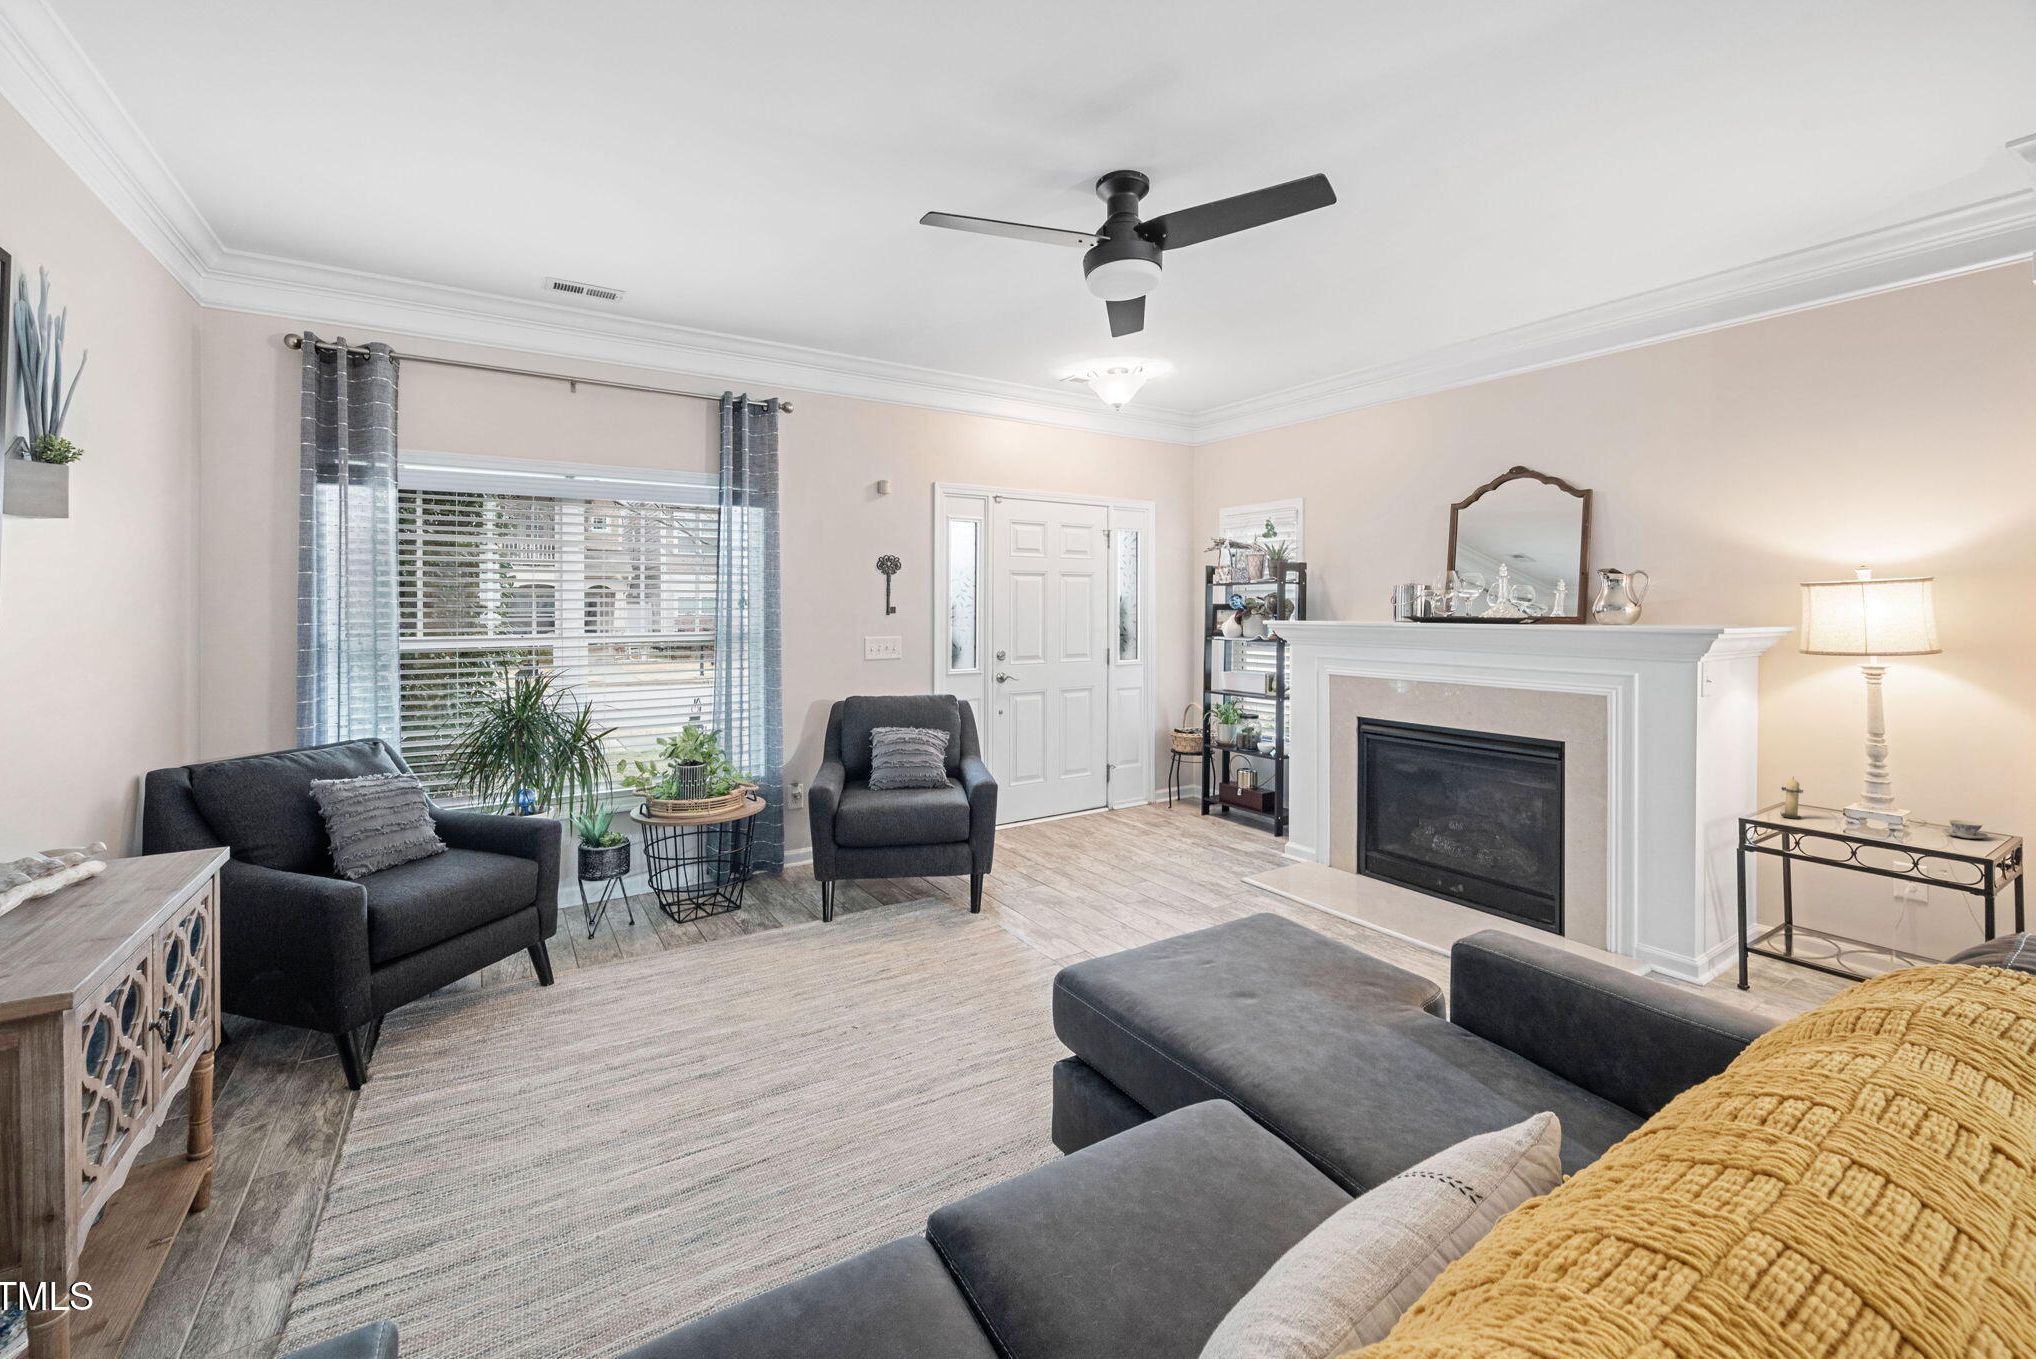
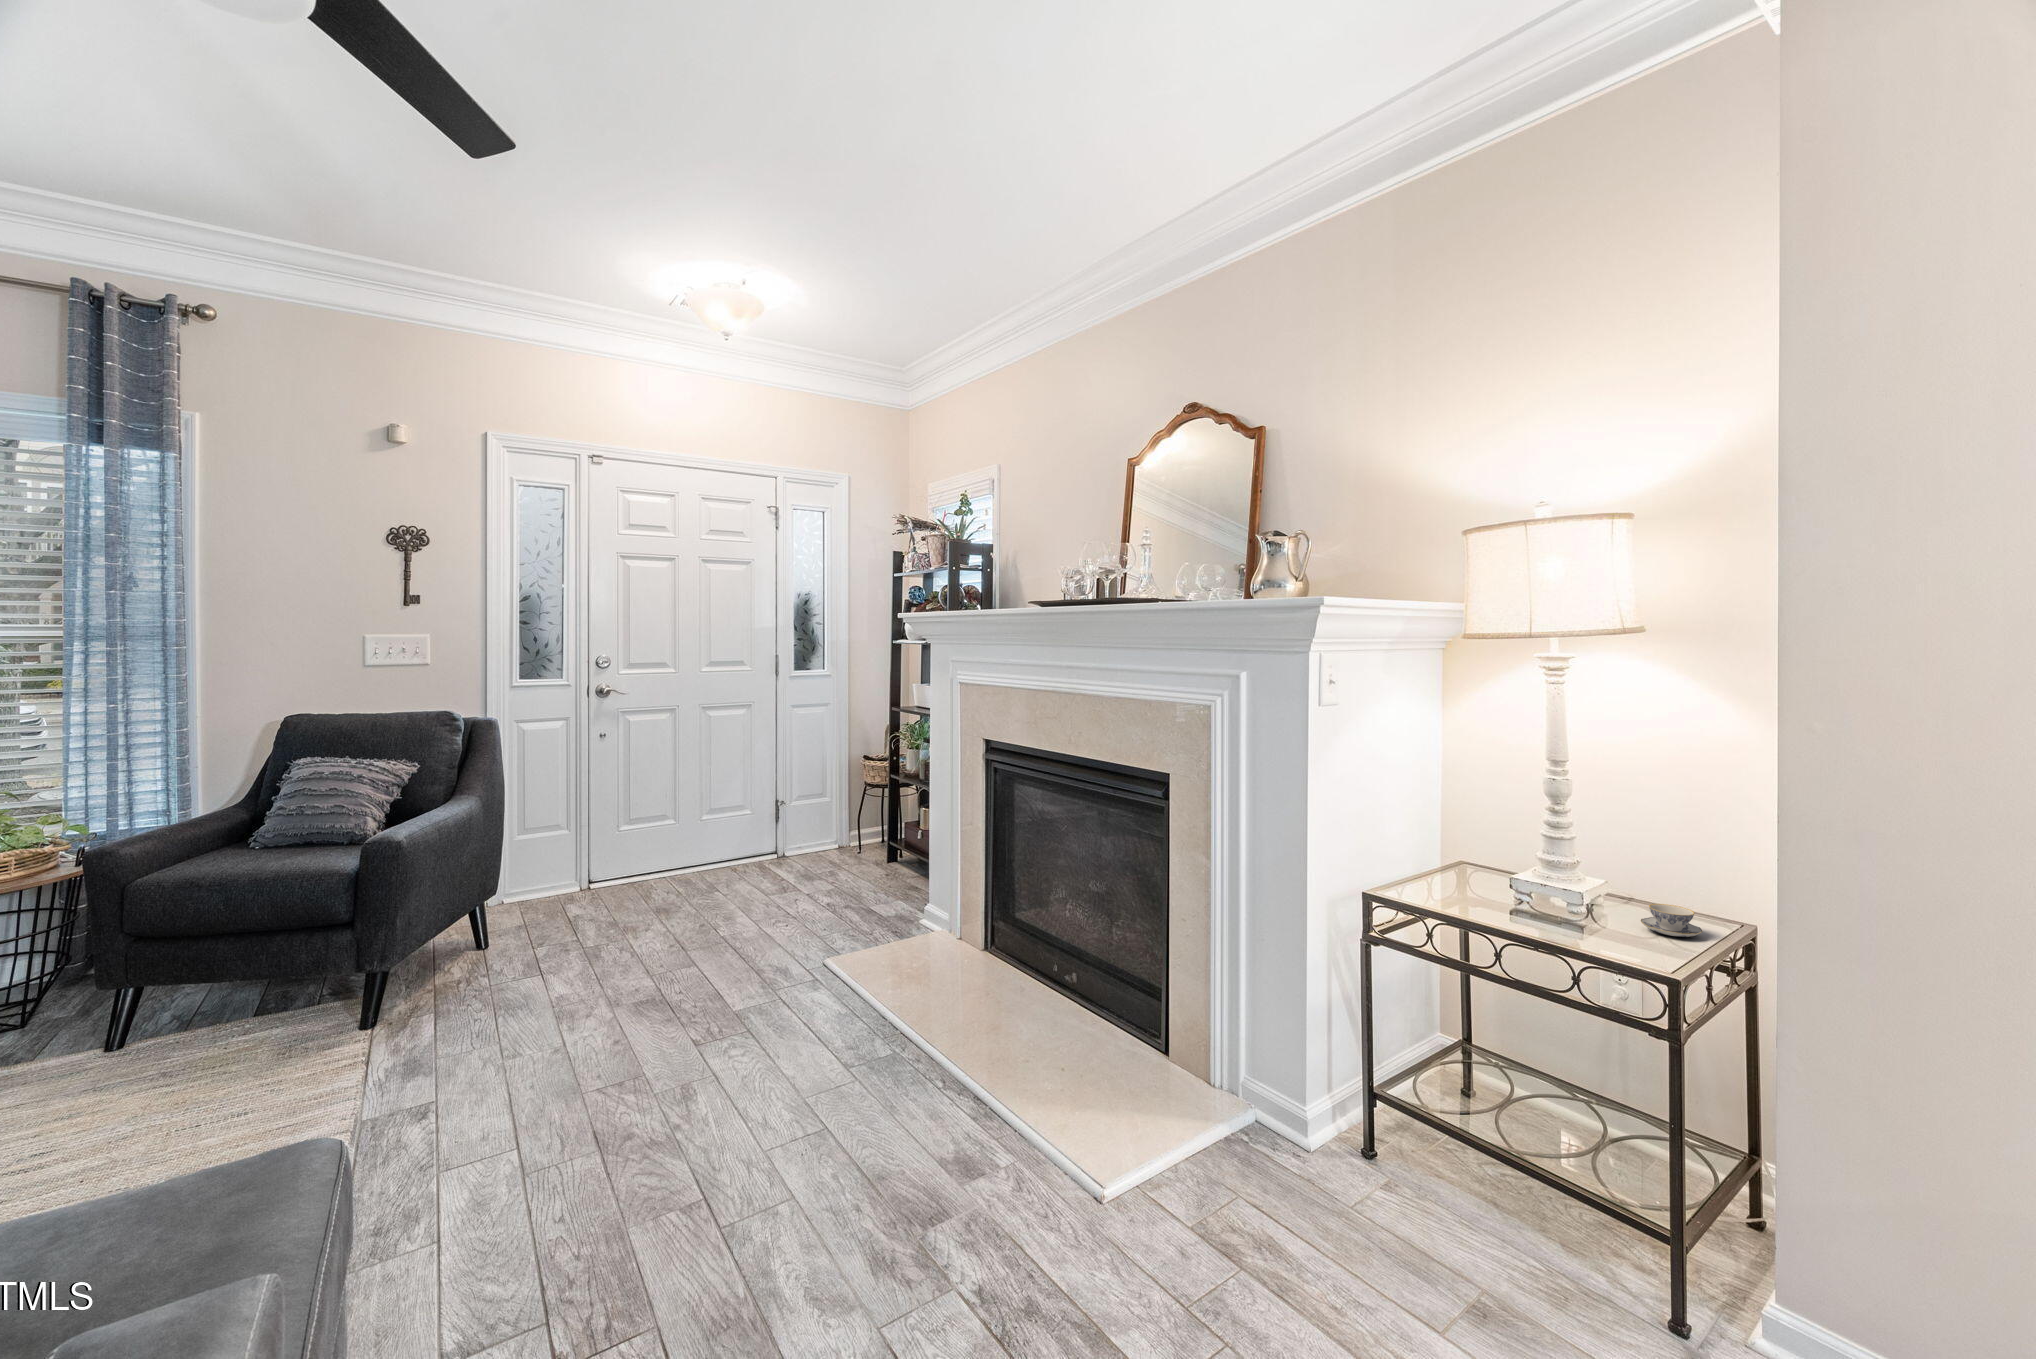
candle: present [1781,777,1803,818] -> none [1432,829,1467,895]

